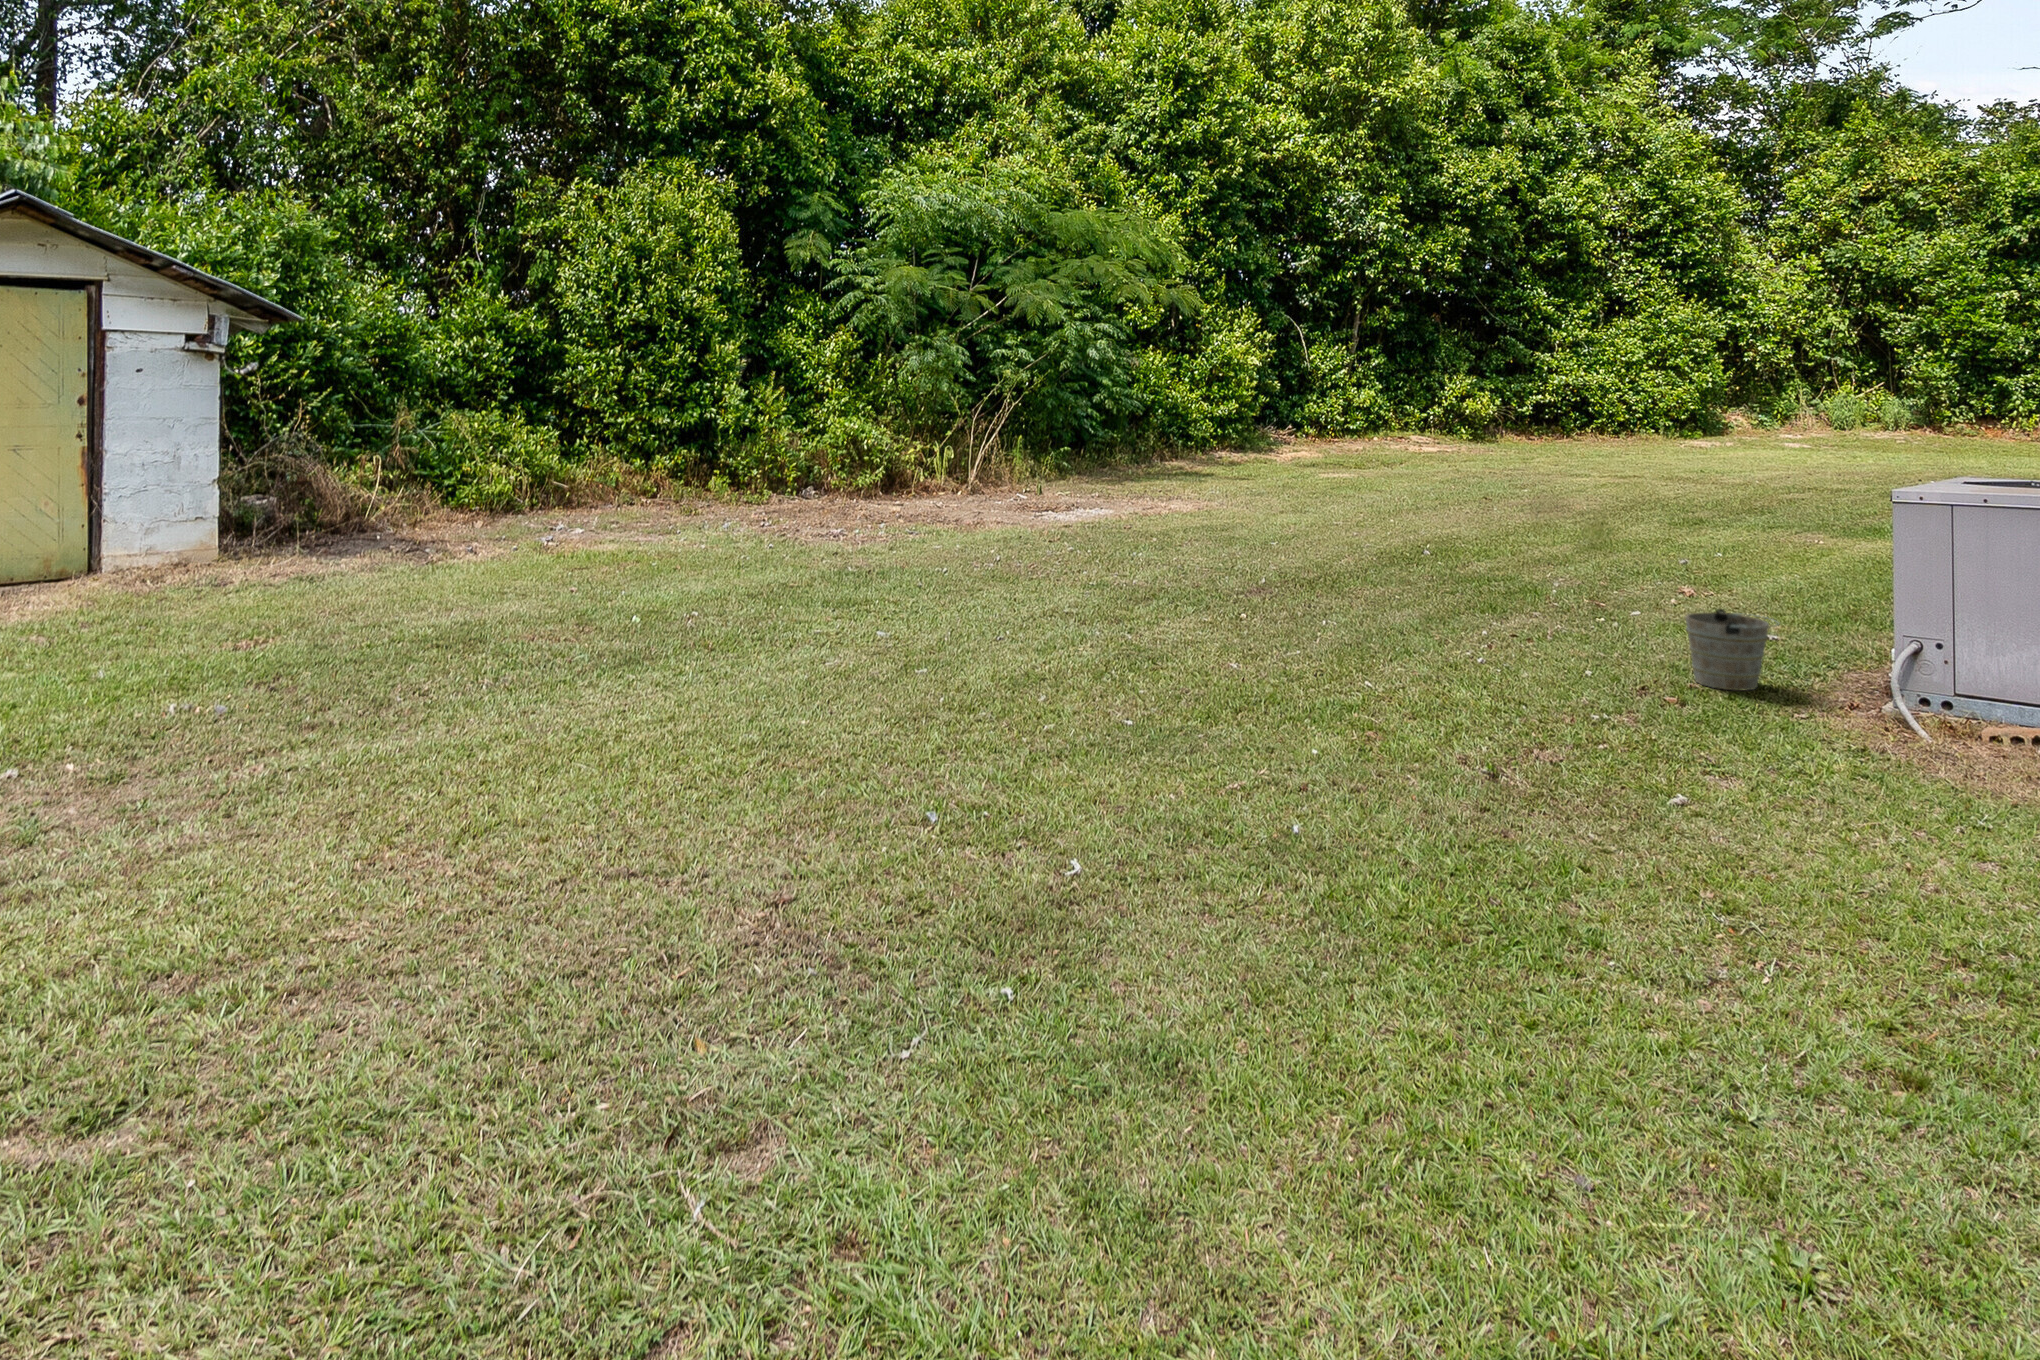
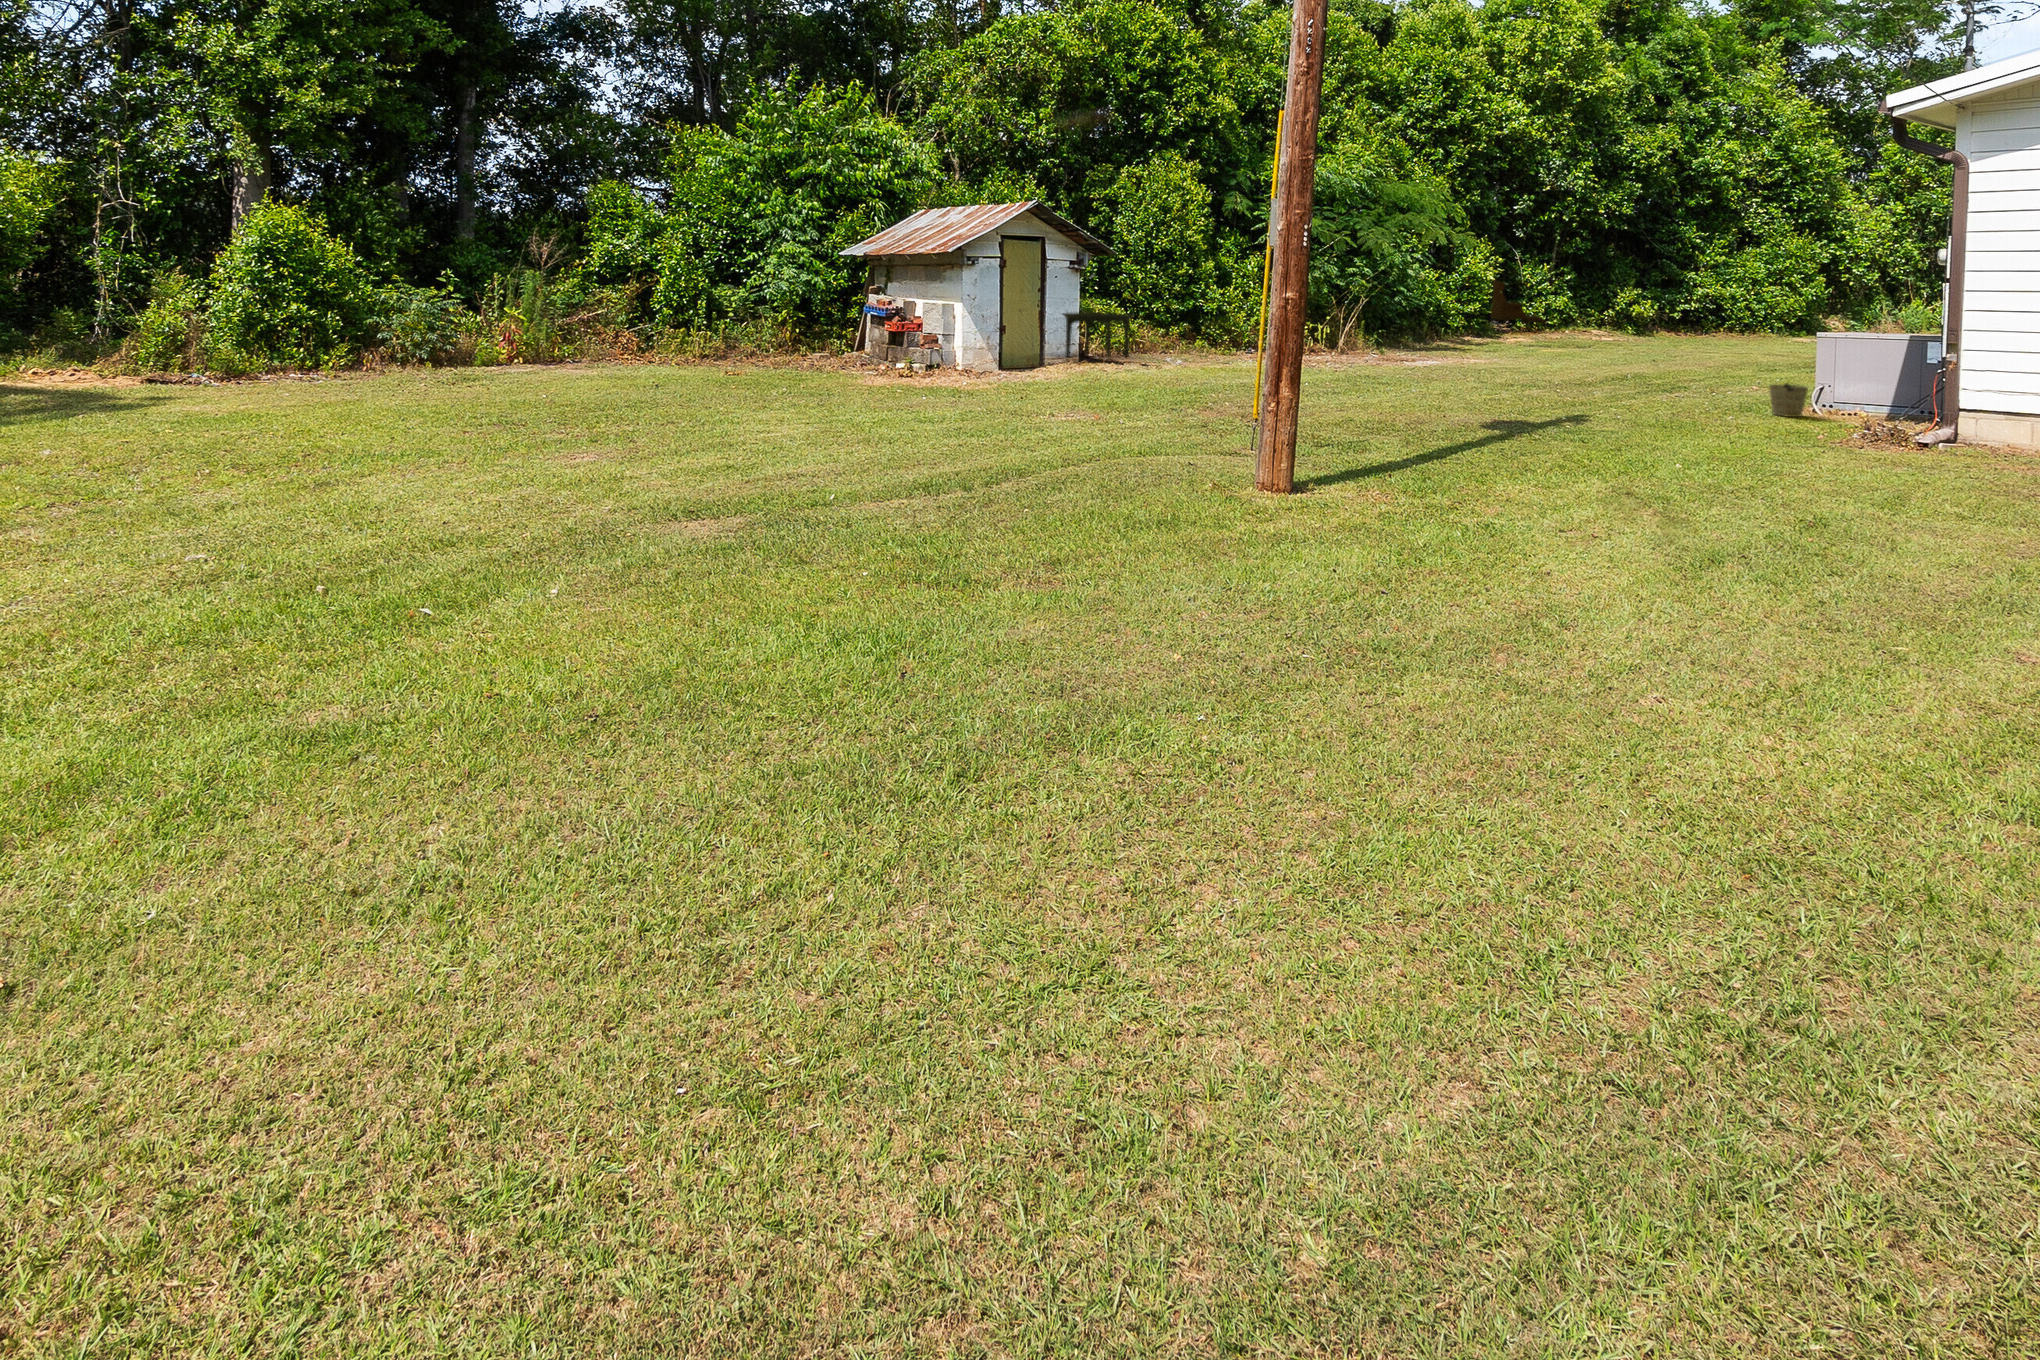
lounge chair: none [1250,368,1337,444] -> present [1491,280,1546,331]
round table: none [440,439,579,527] -> present [1063,312,1134,359]

